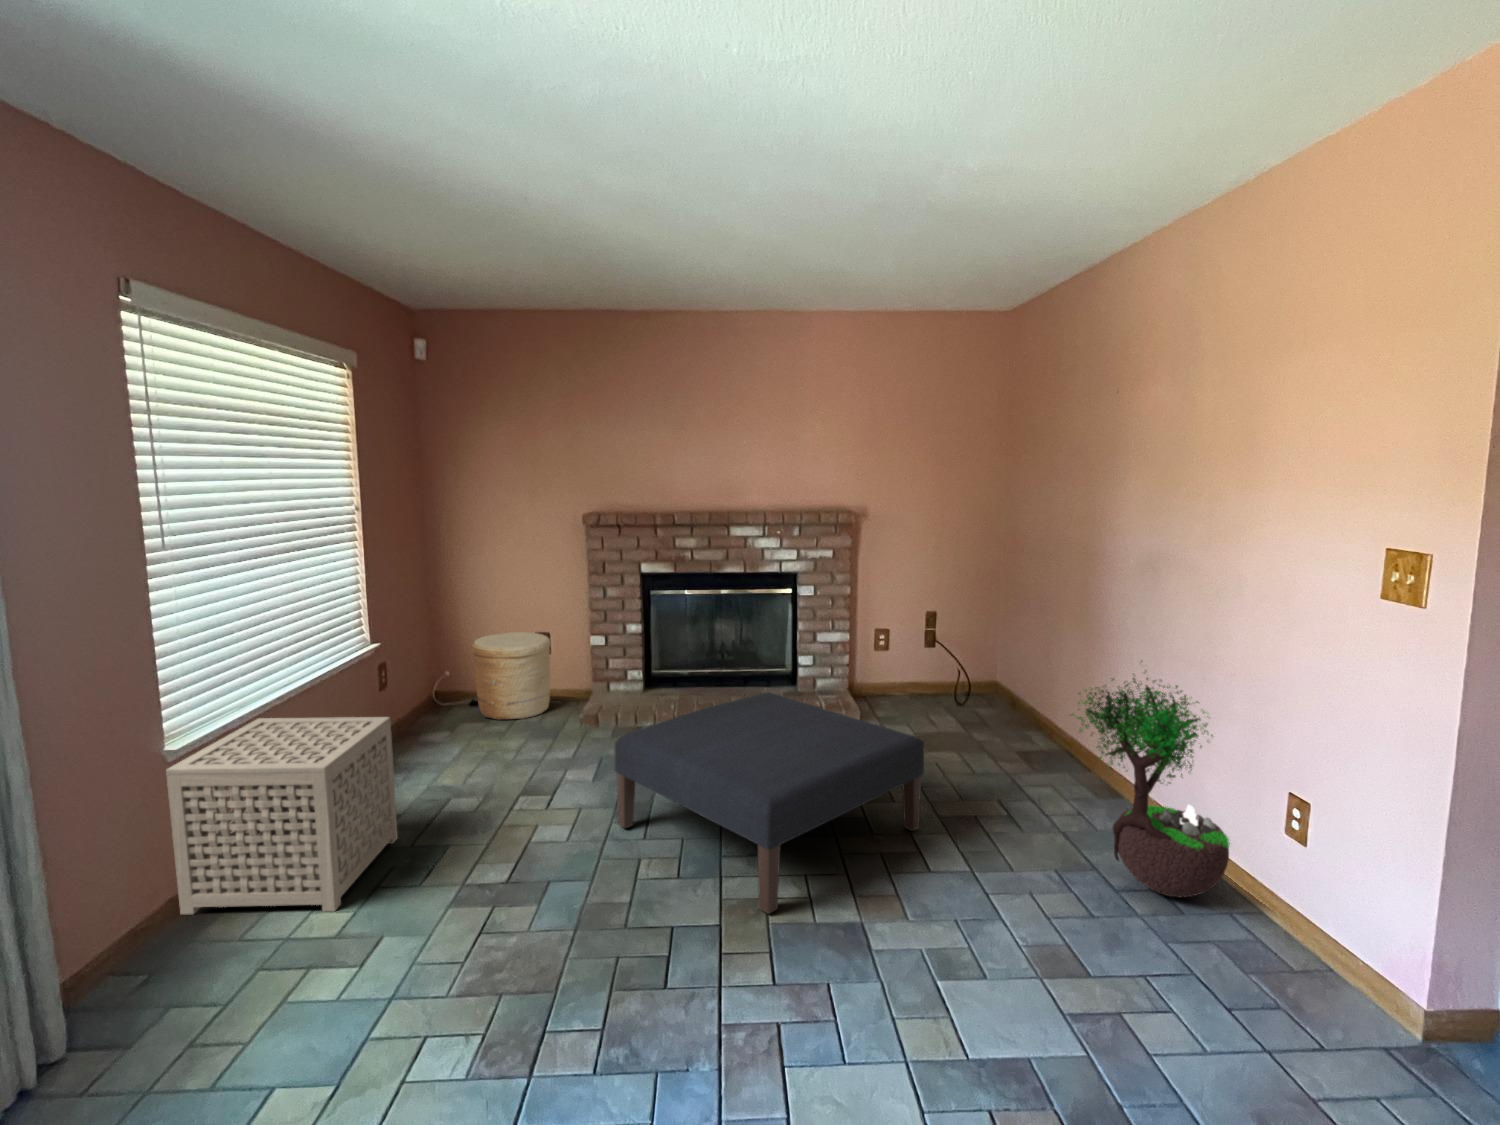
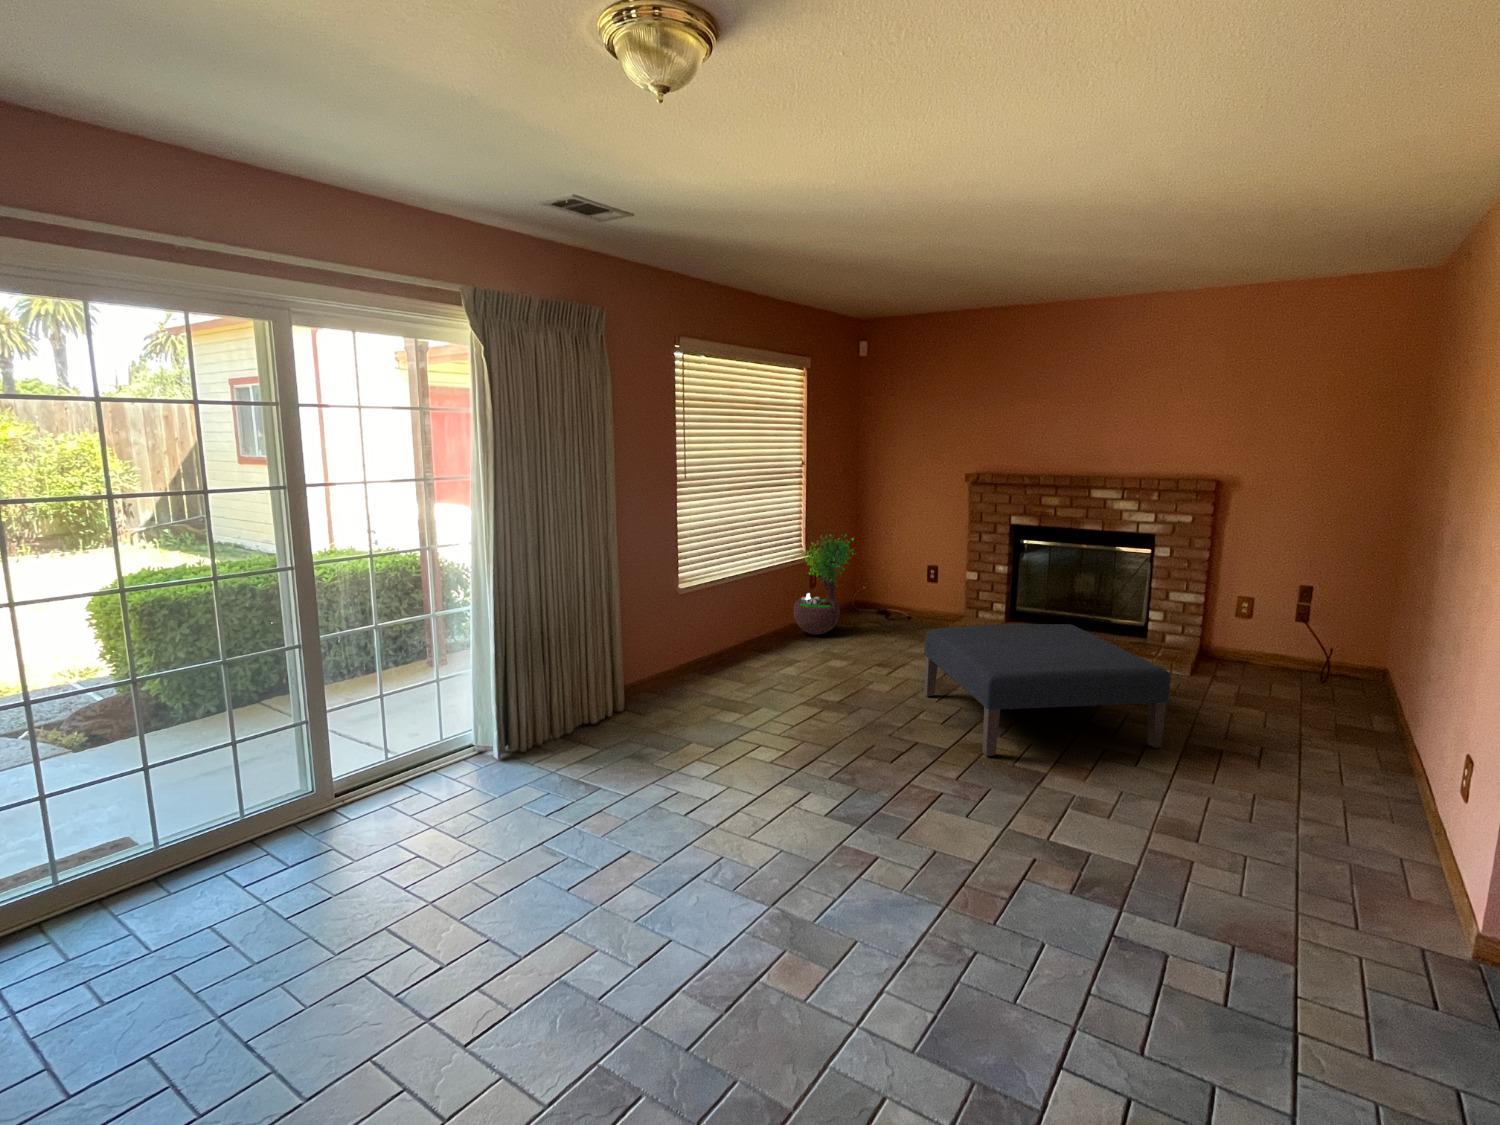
woven basket: present [471,632,551,720] -> none [875,563,934,627]
potted tree: present [1071,671,1230,897] -> present [794,534,854,635]
side table: present [166,717,398,915] -> none [678,584,792,693]

